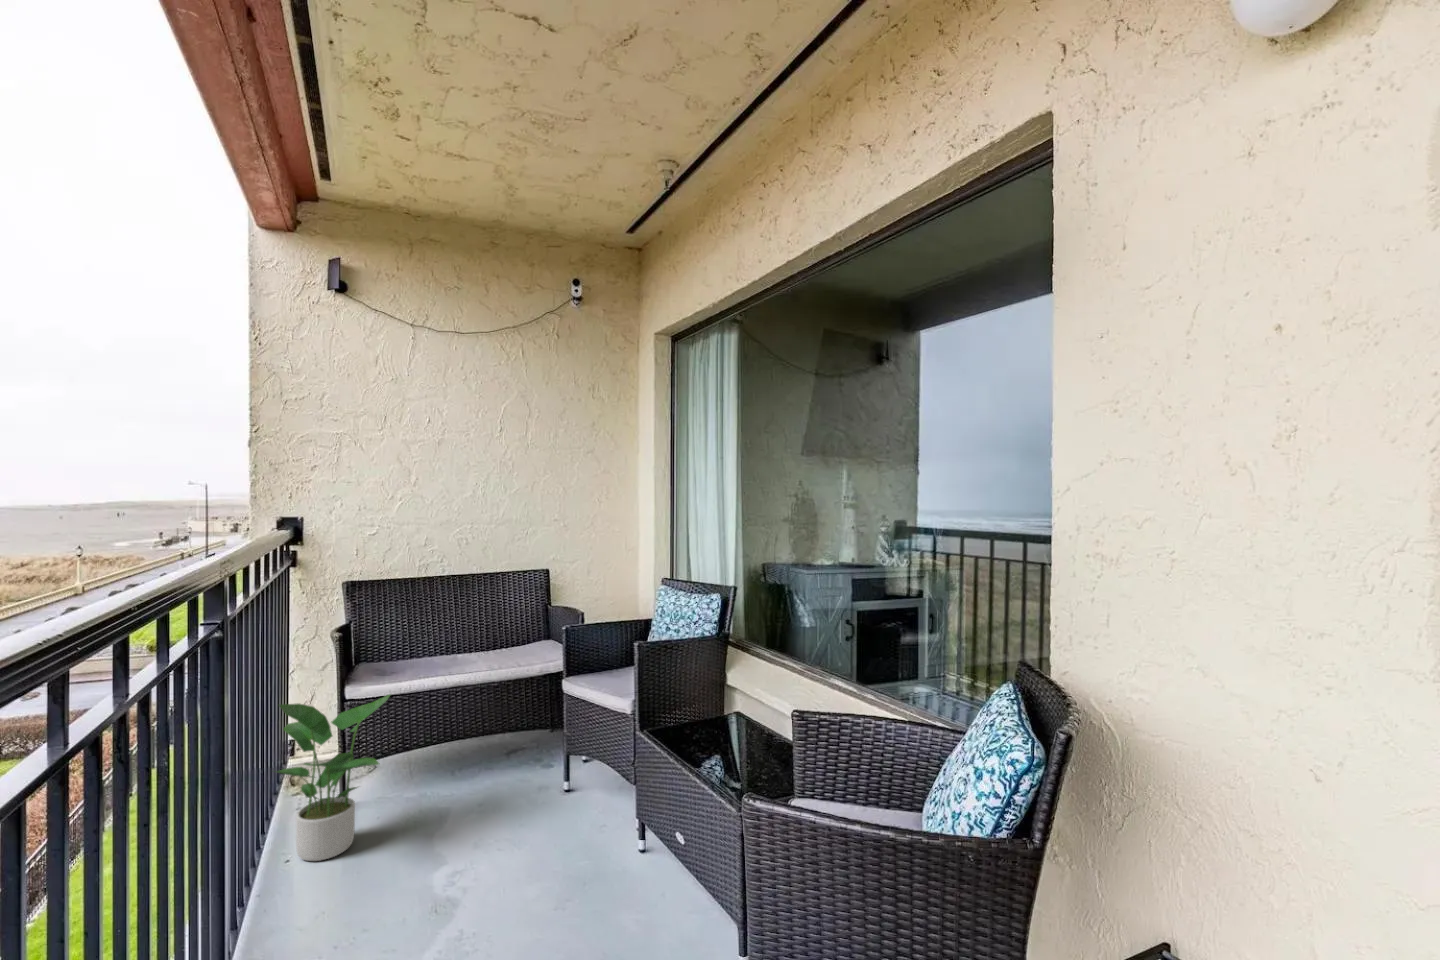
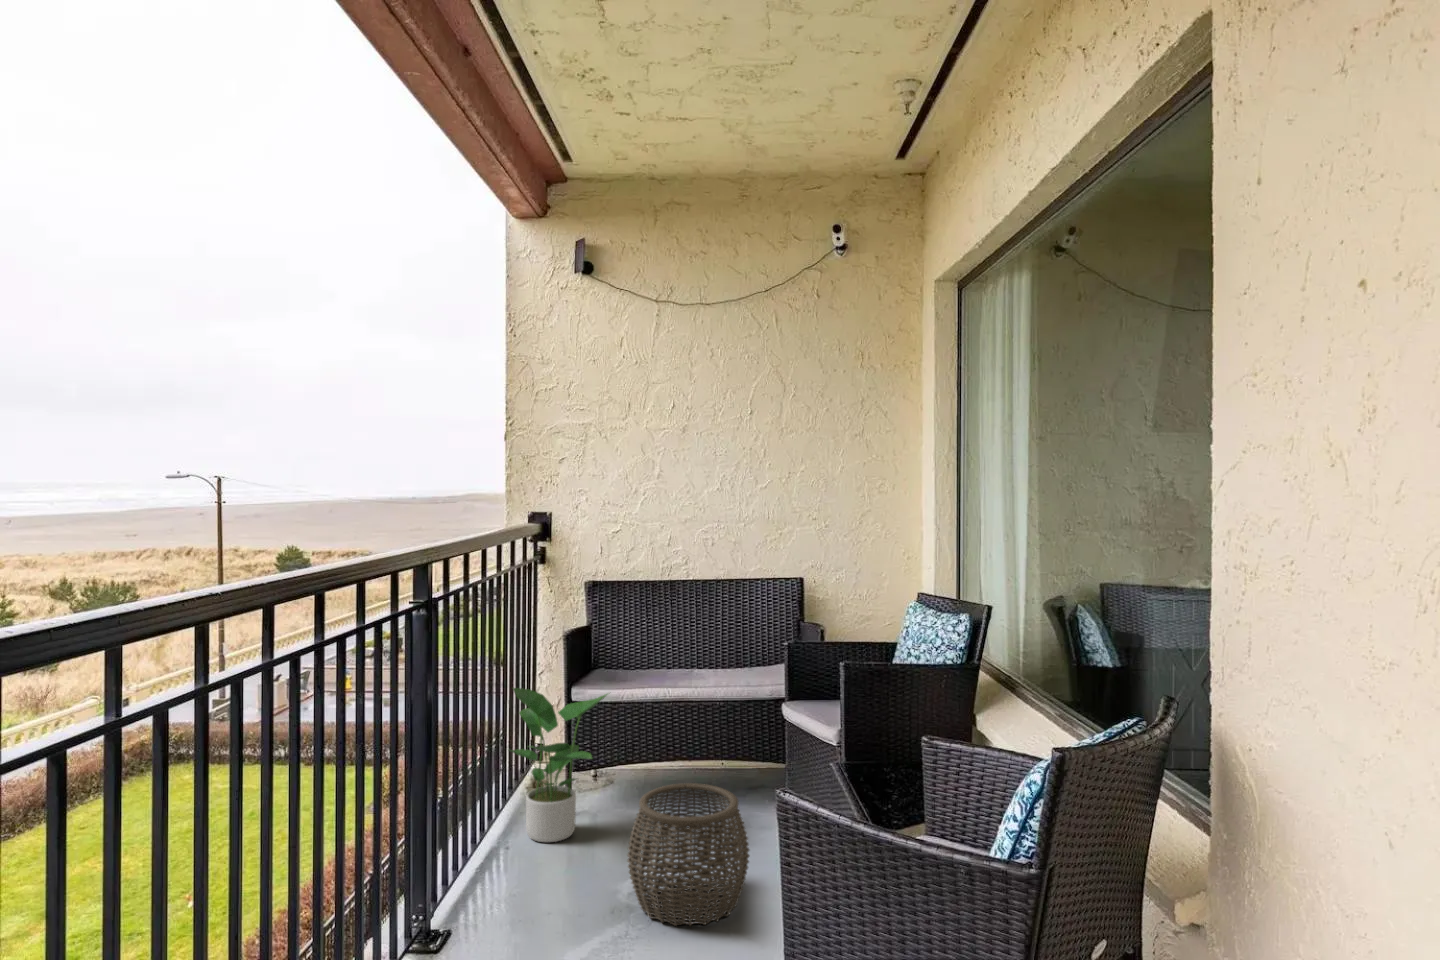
woven basket: none [440,769,562,916] -> present [627,783,750,926]

